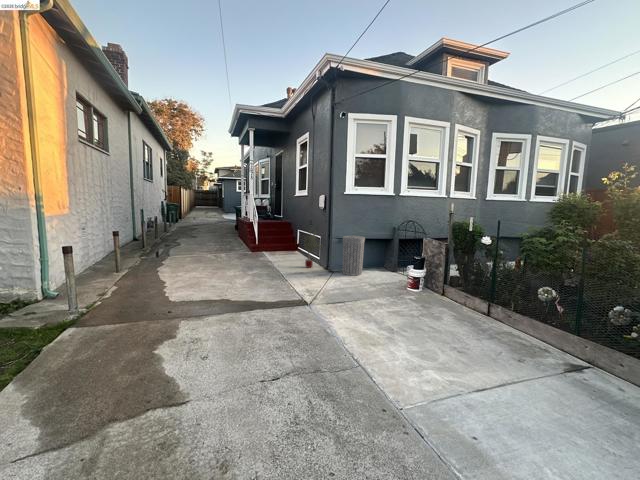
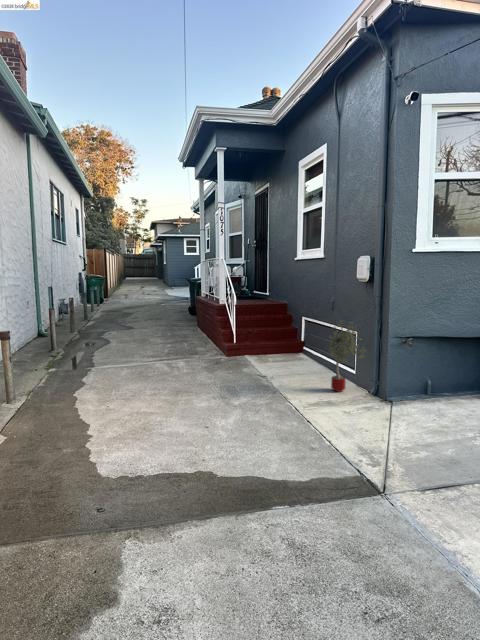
trash can: present [342,235,365,275] -> none [410,331,459,412]

